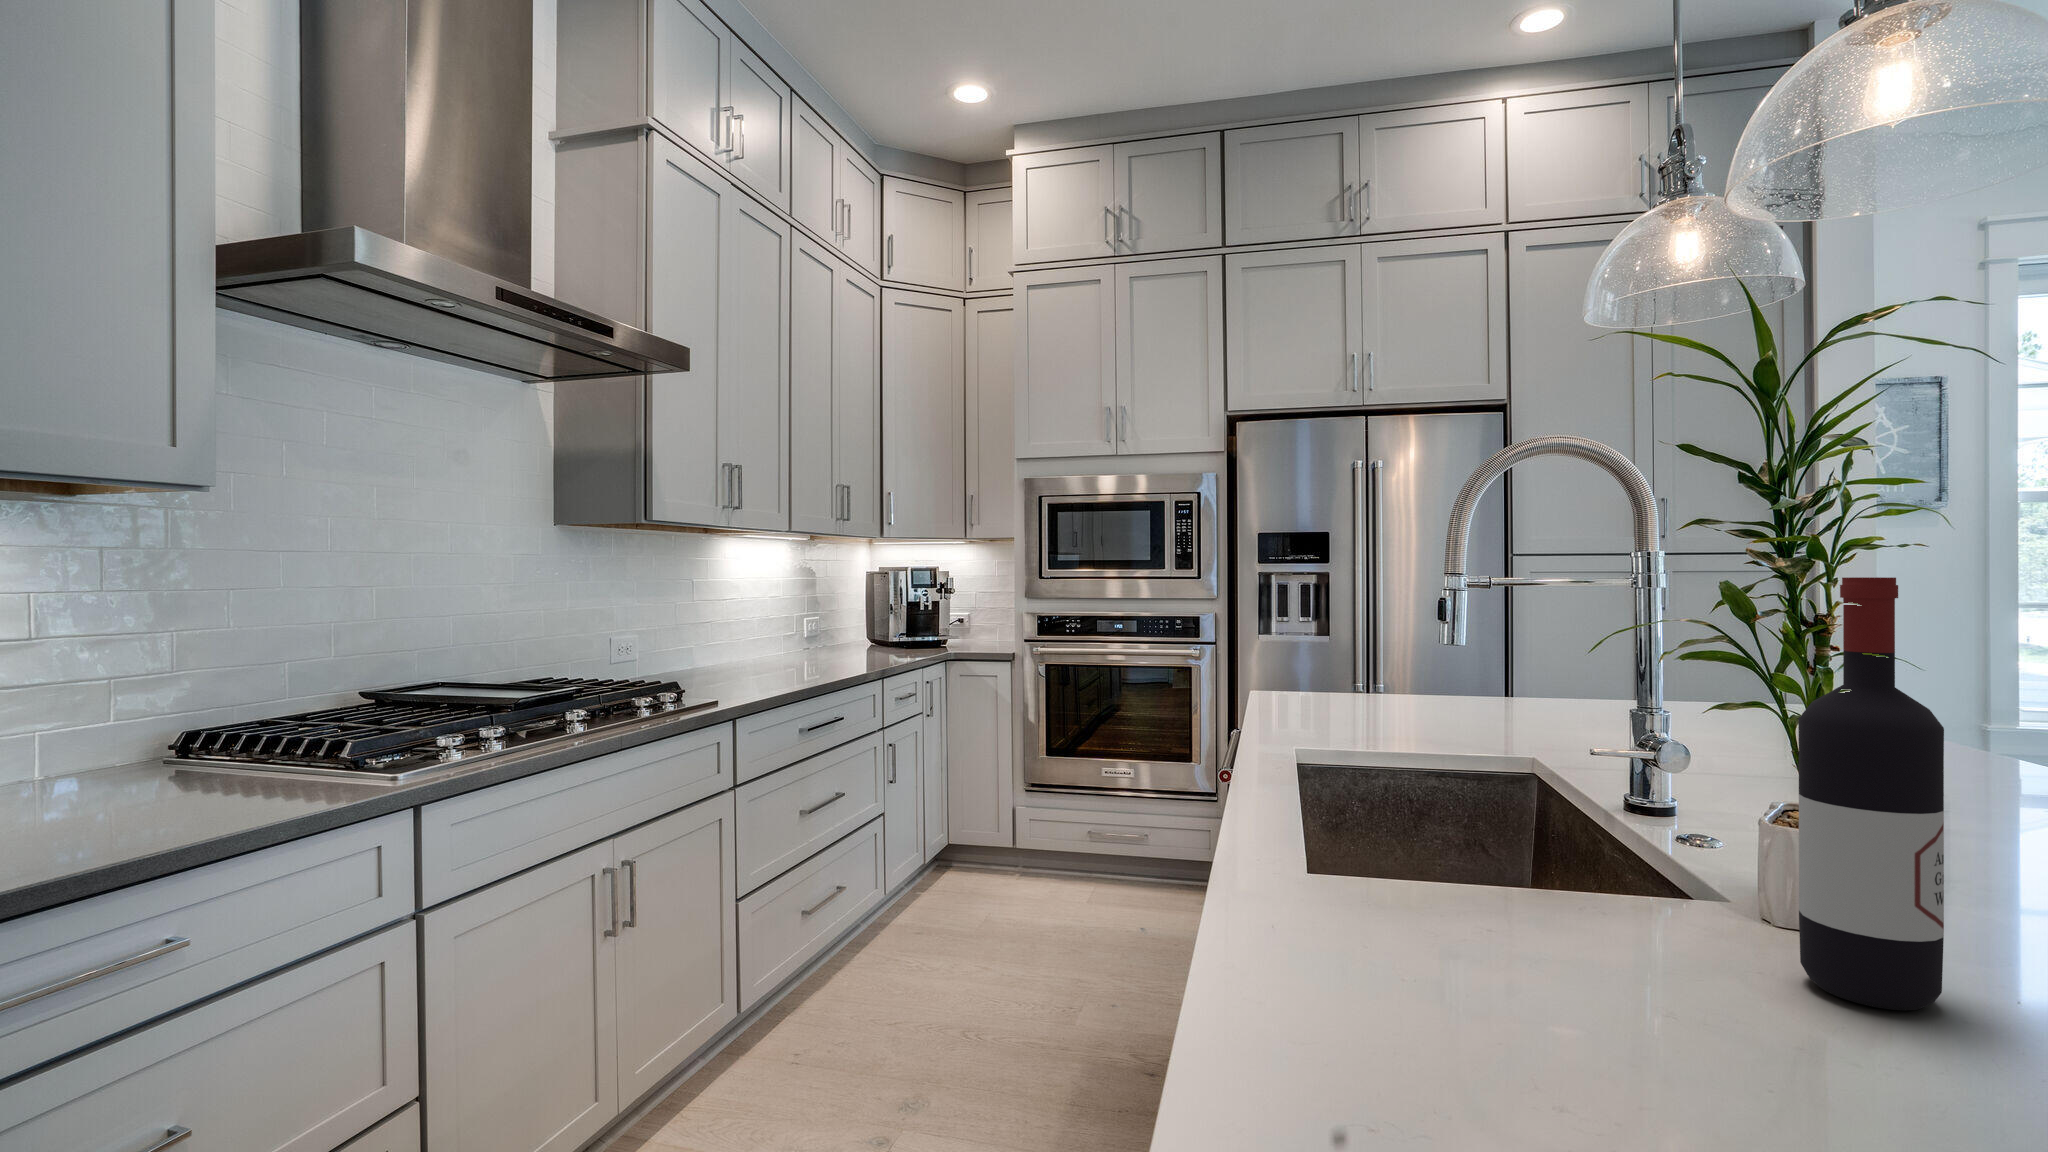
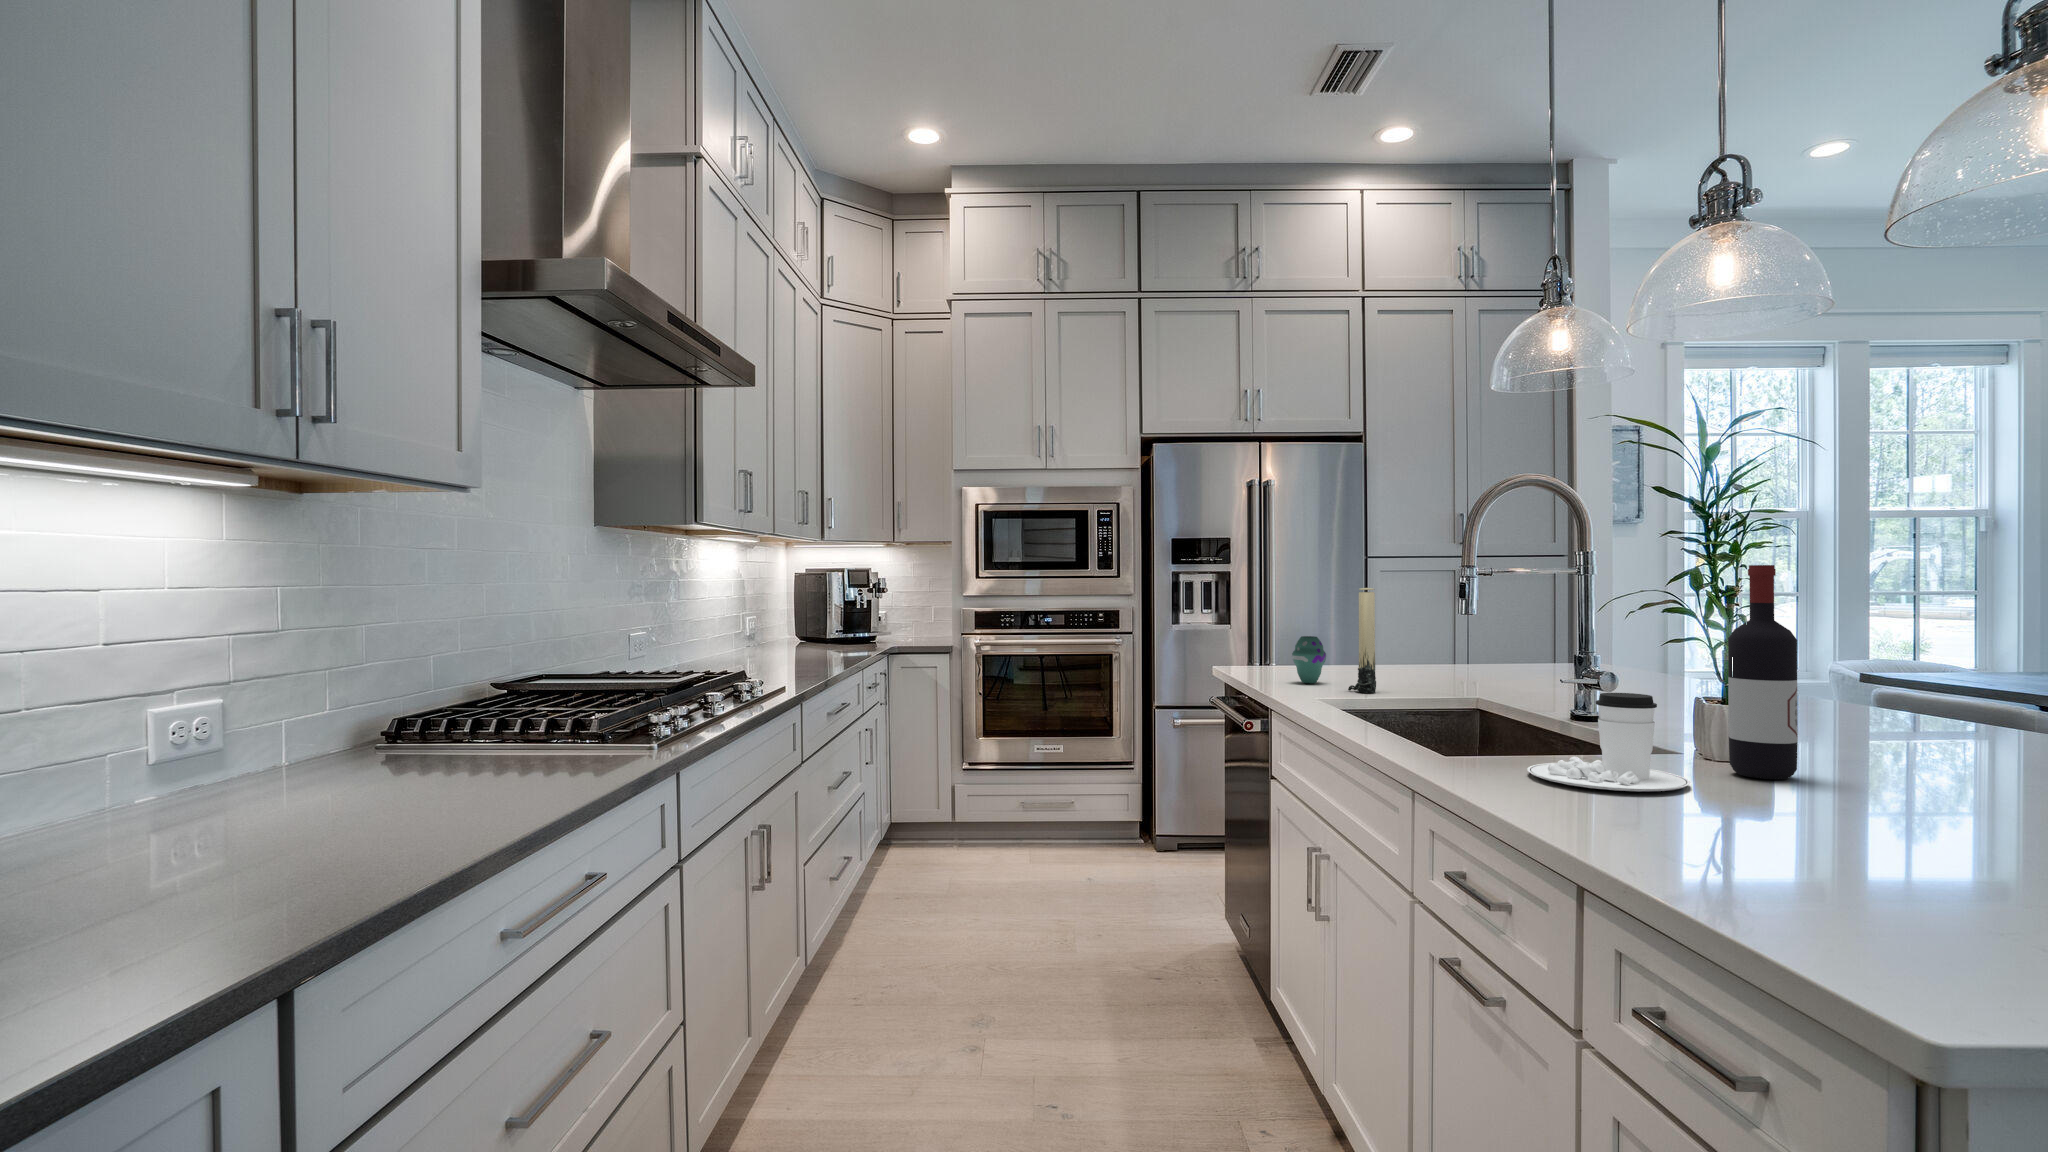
candle: none [1357,598,1392,741] -> present [1348,588,1376,693]
vase: none [1301,659,1346,721] -> present [1292,636,1326,683]
coffee cup: none [1384,810,1680,1026] -> present [1527,693,1691,791]

